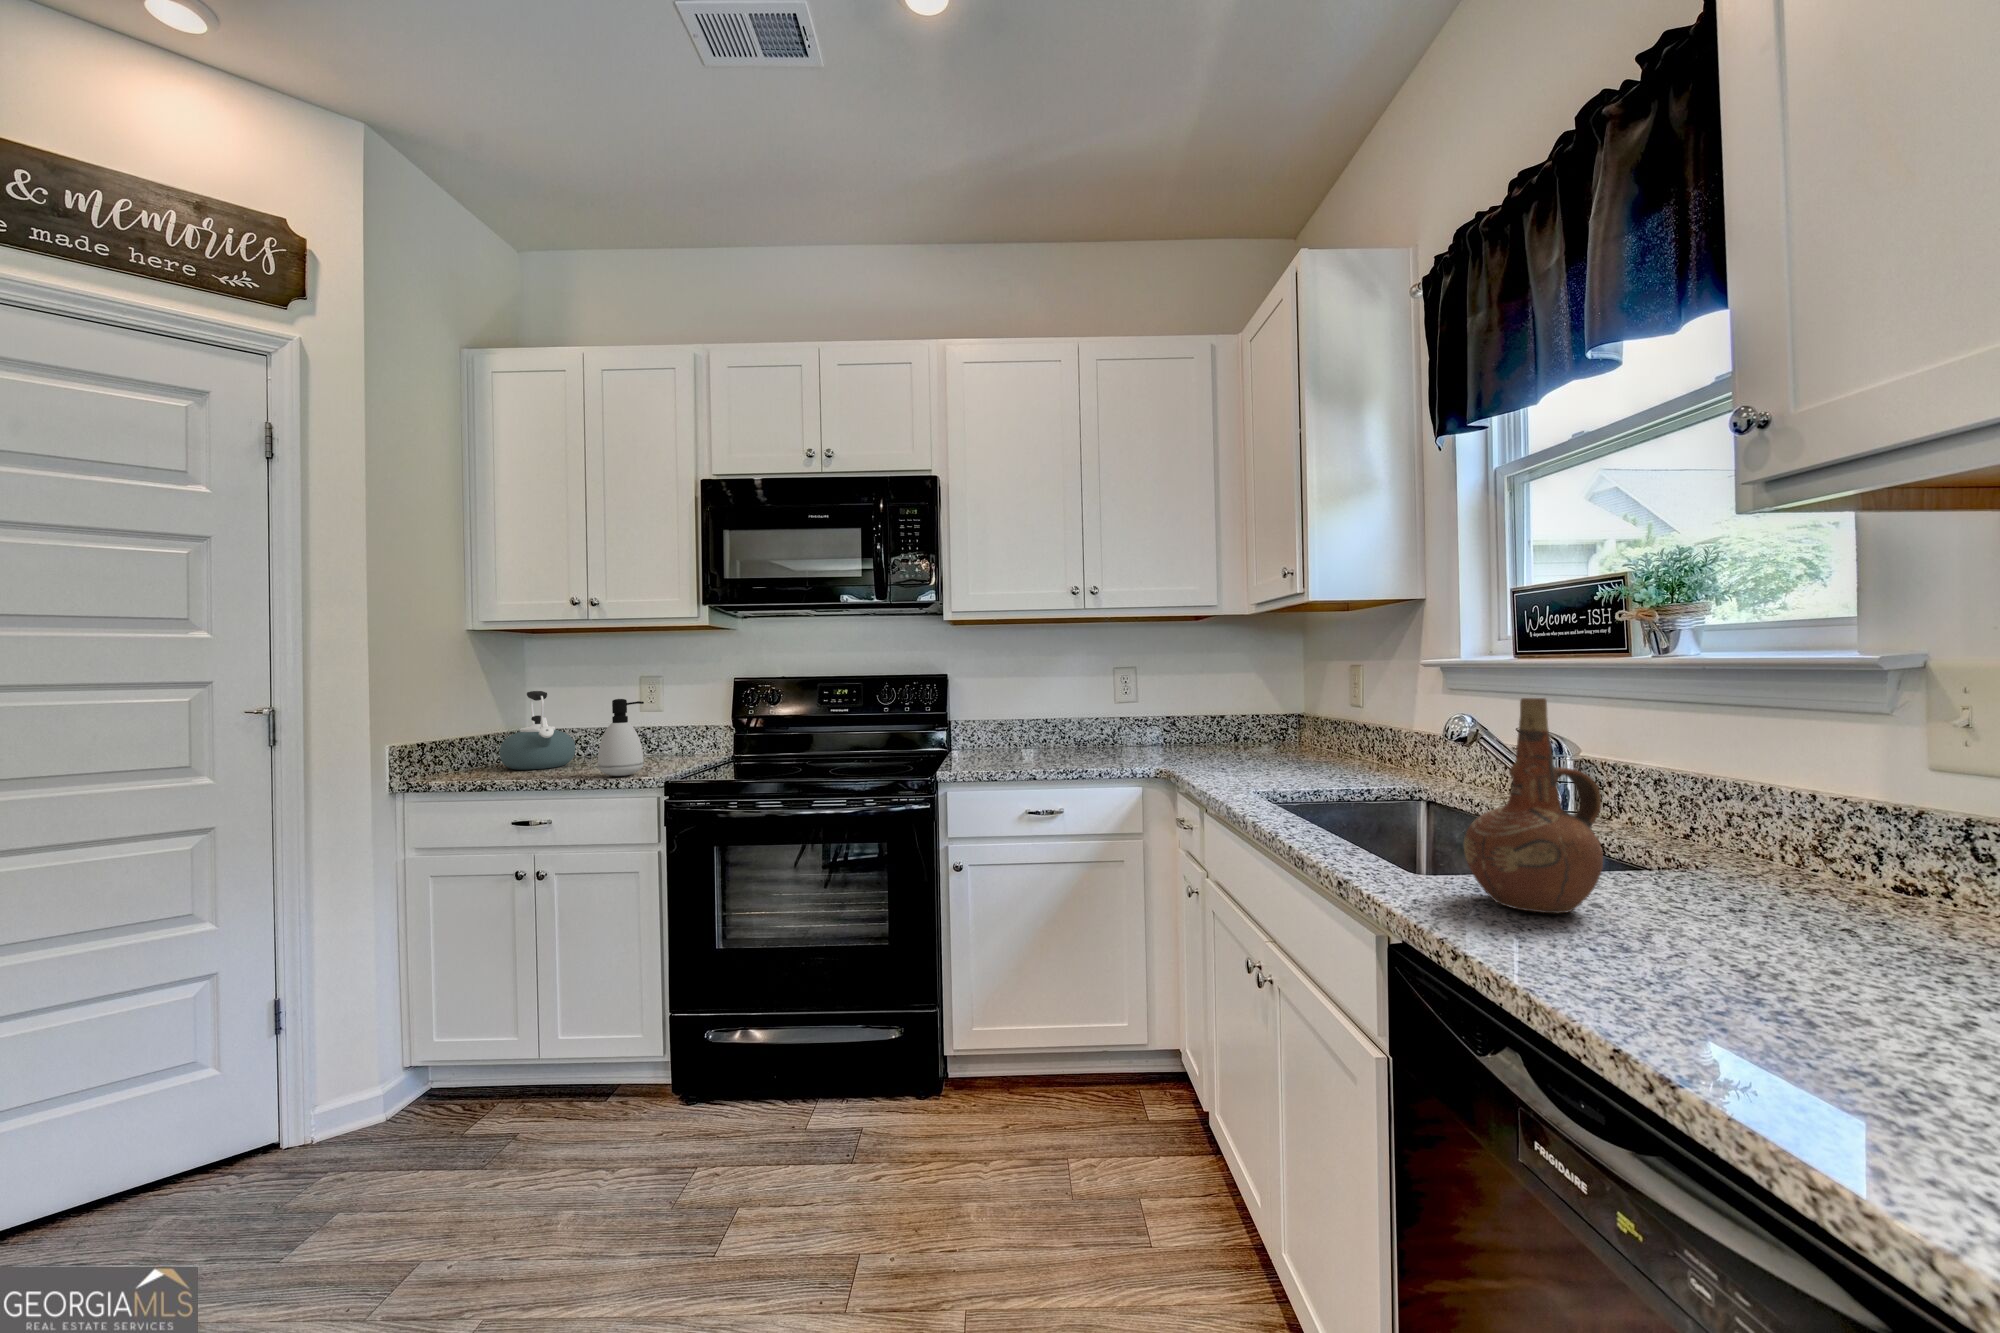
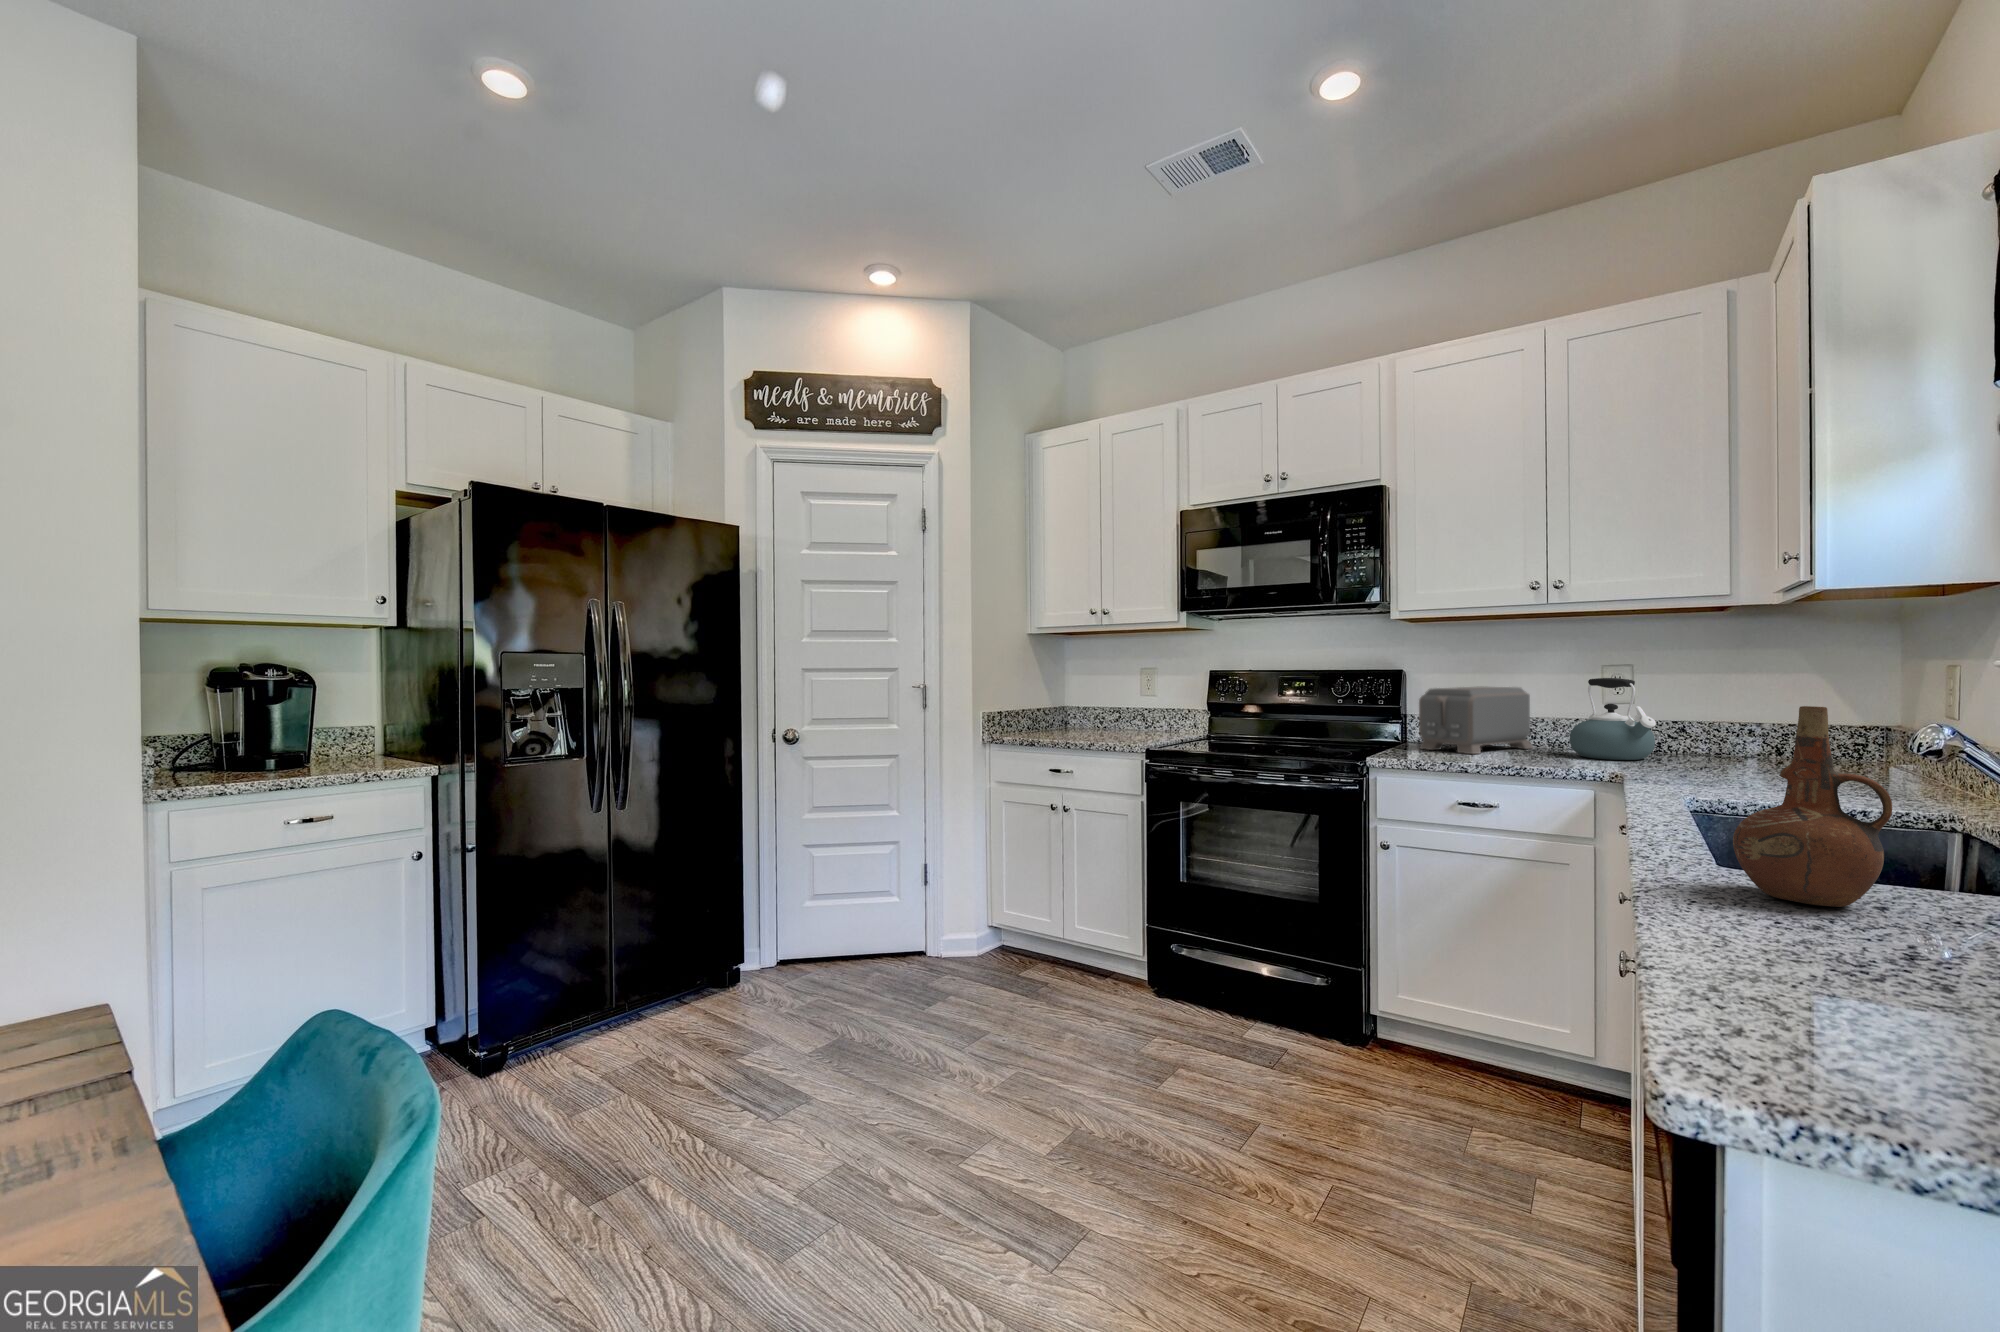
toaster: none [971,689,1063,758] -> present [1419,687,1533,754]
kettle: present [499,691,575,770] -> present [1570,678,1656,760]
soap dispenser: present [598,699,644,776] -> none [1101,685,1133,742]

